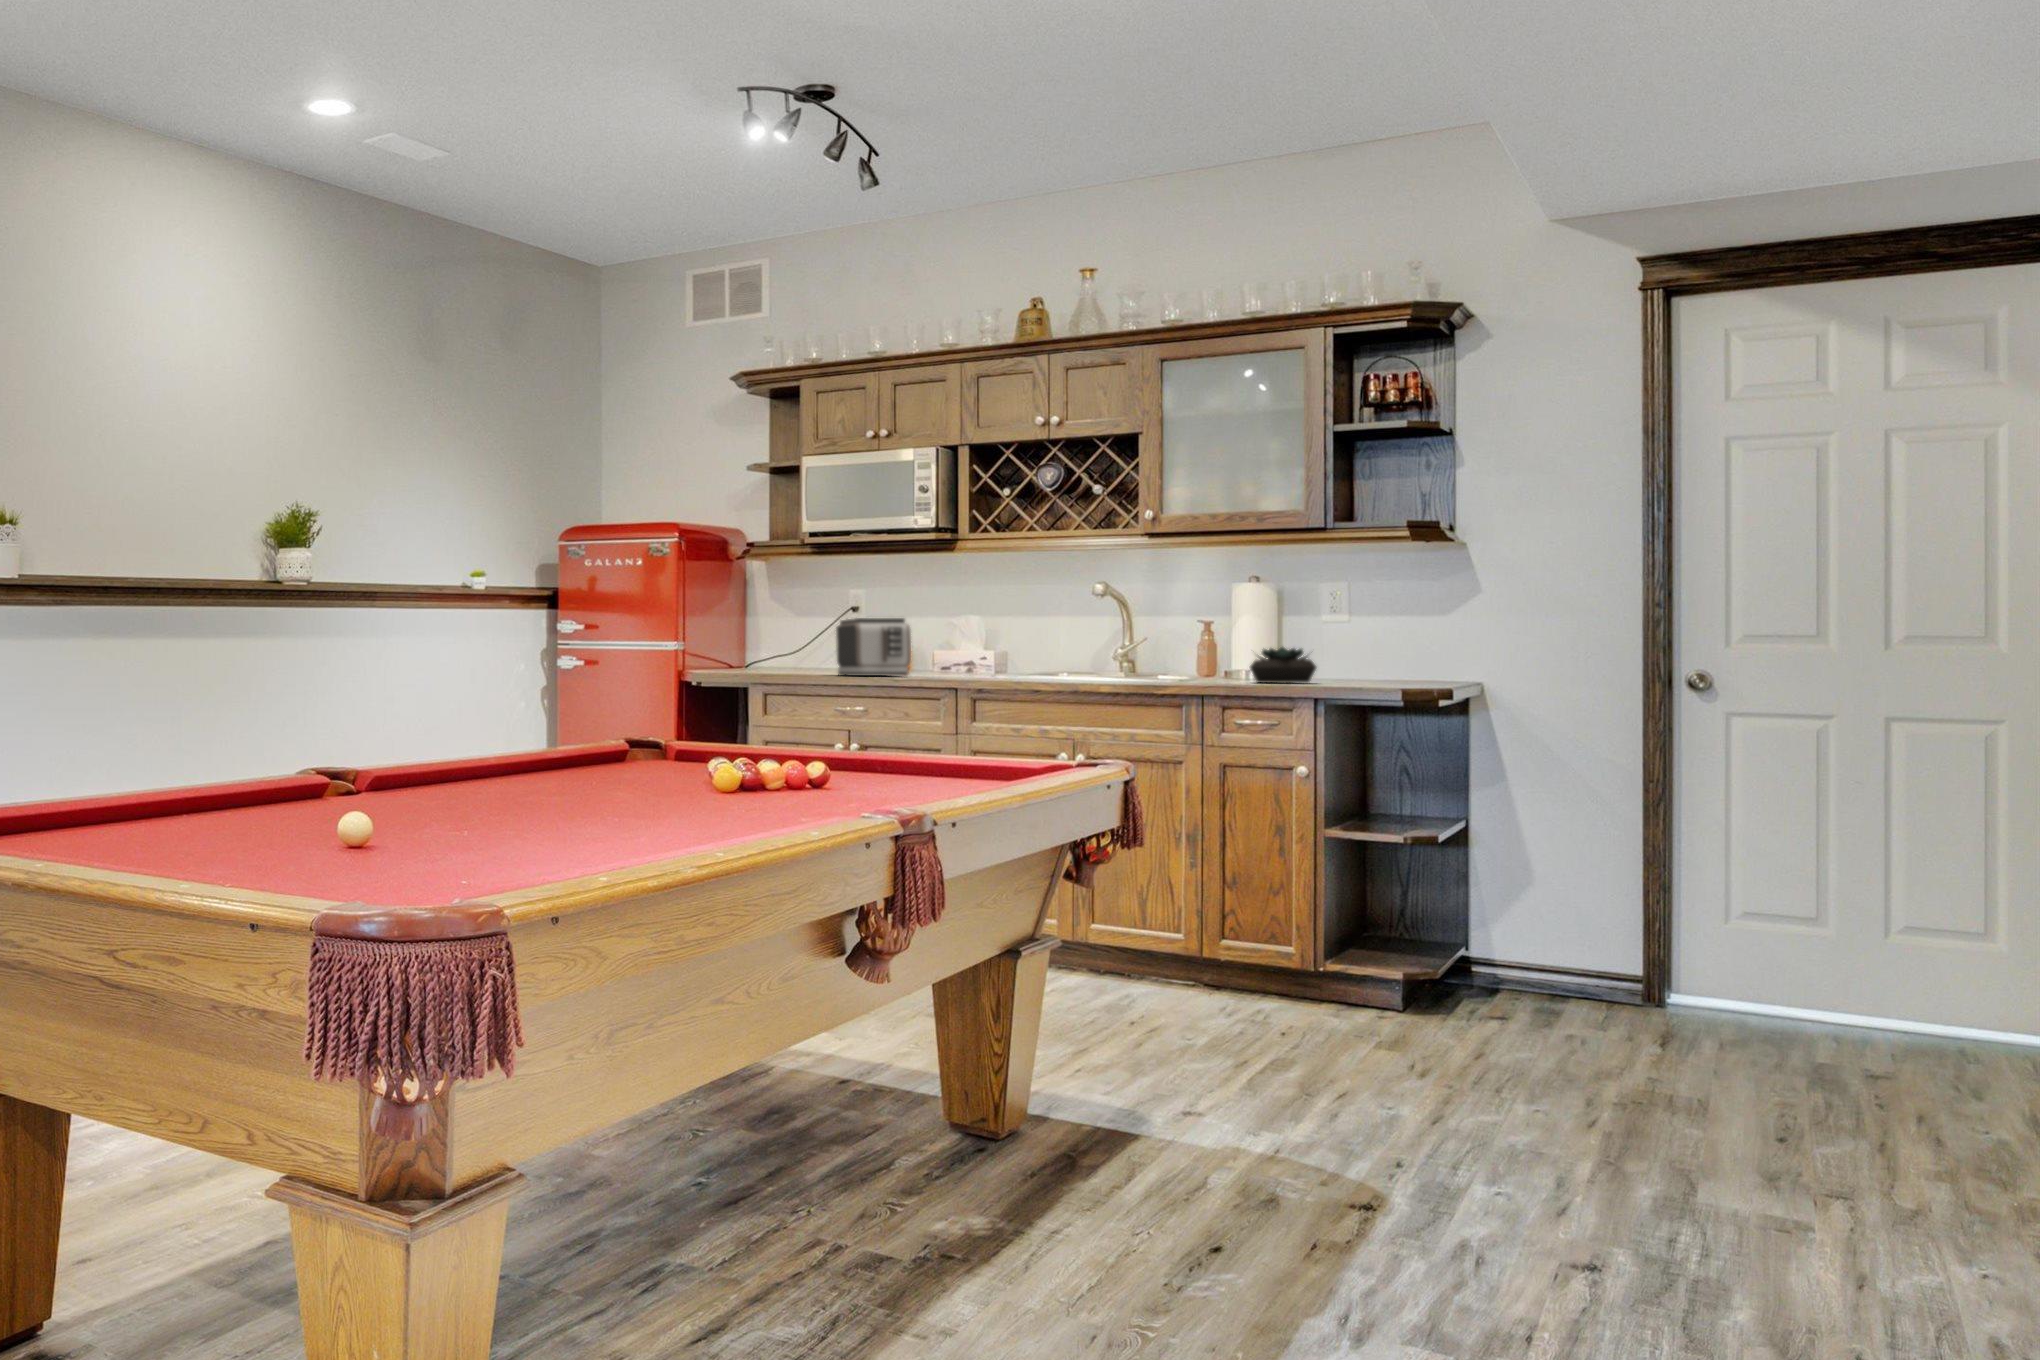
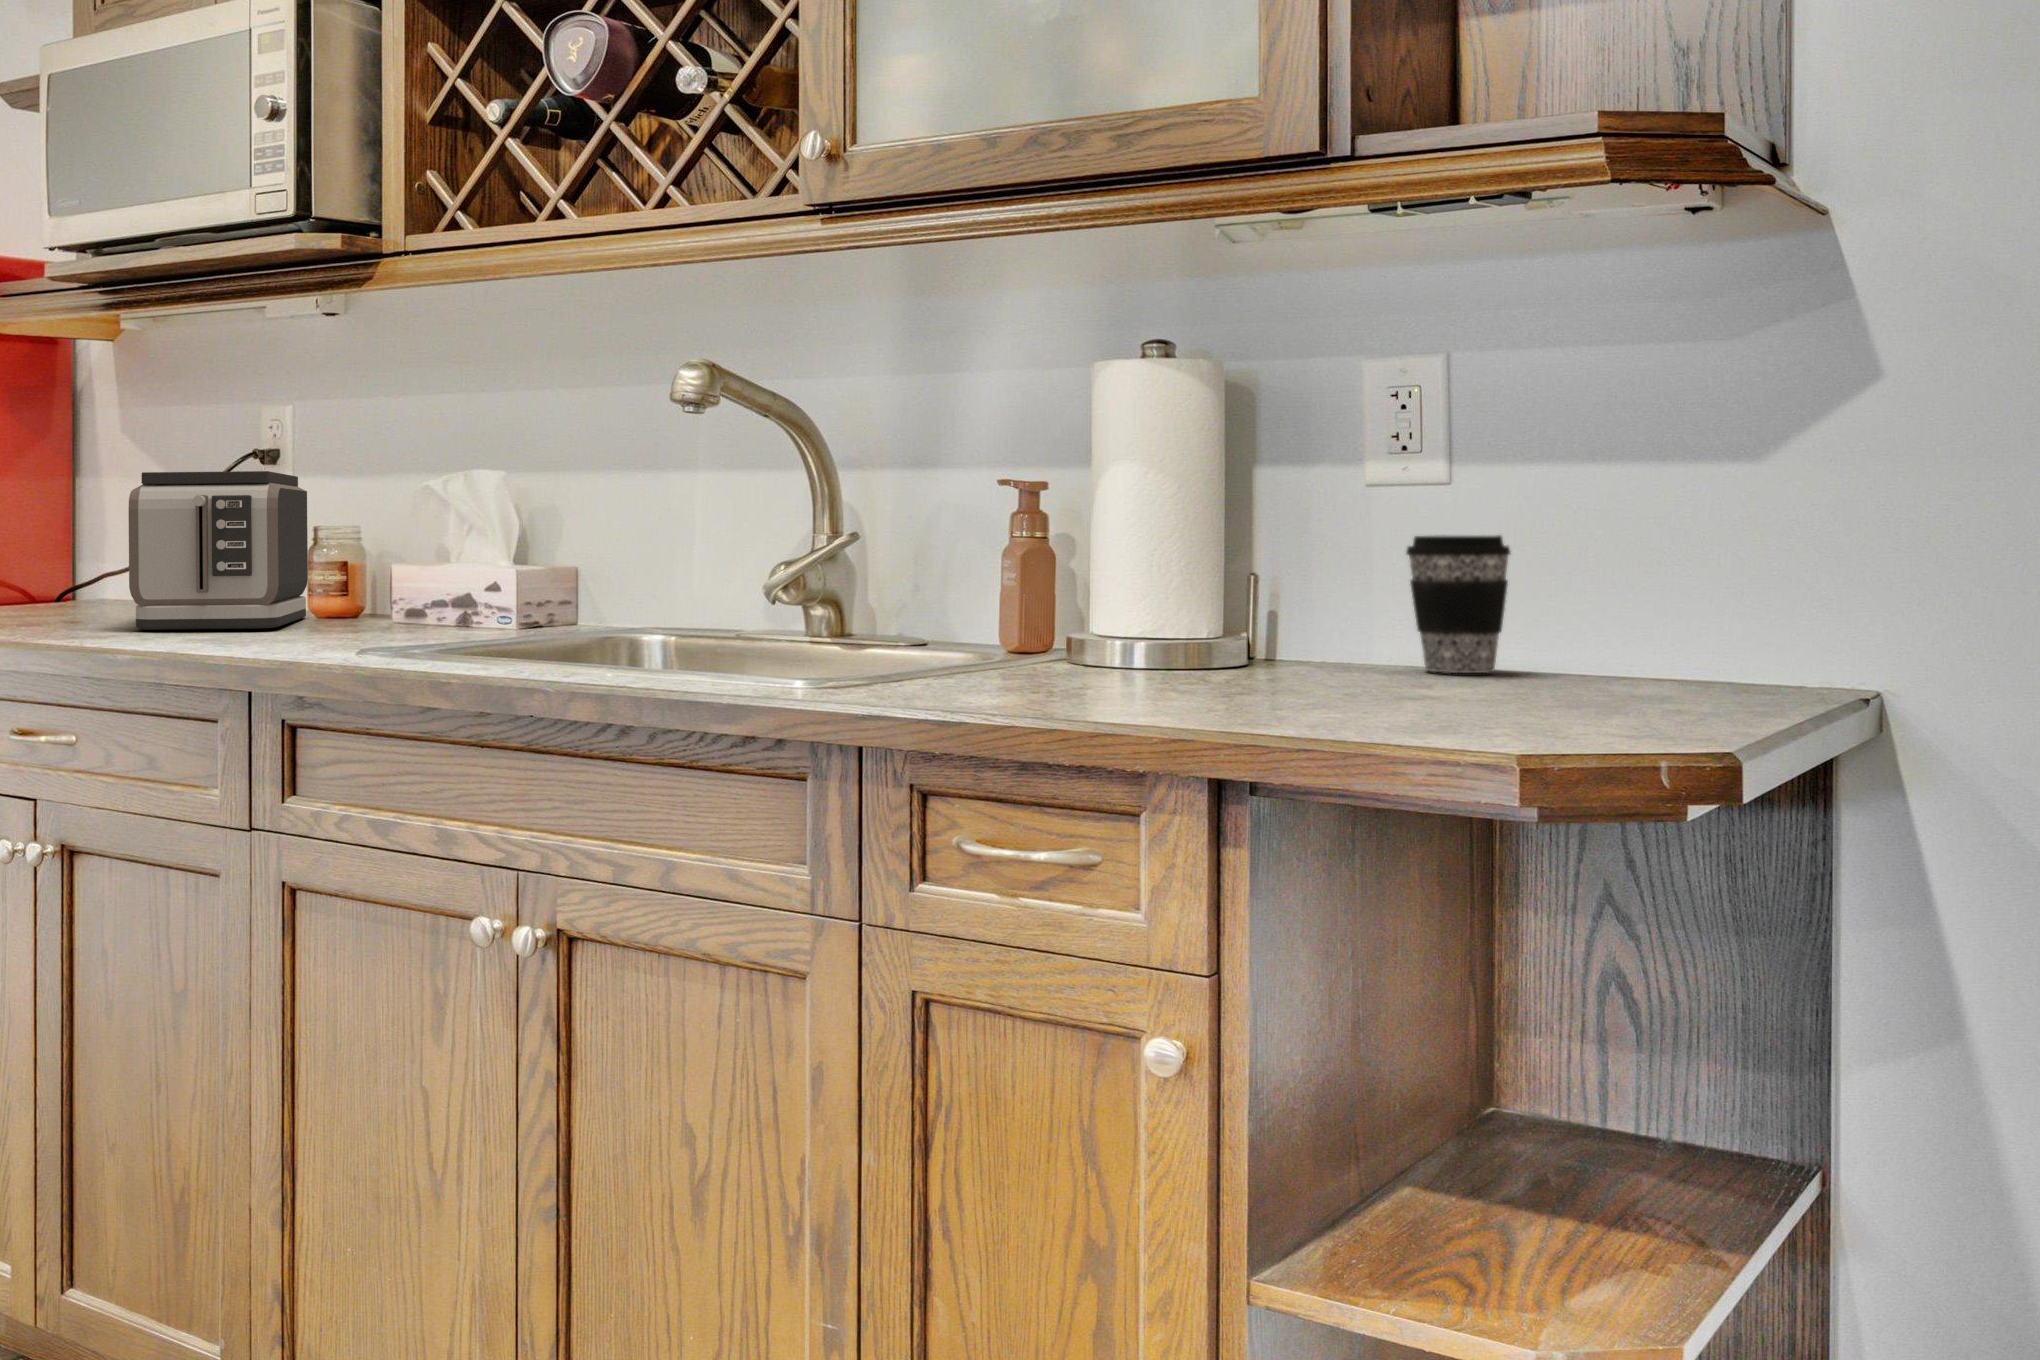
coffee cup: none [1341,640,1374,682] -> present [1406,535,1510,673]
succulent plant: present [1250,647,1316,683] -> none [1021,569,1266,711]

